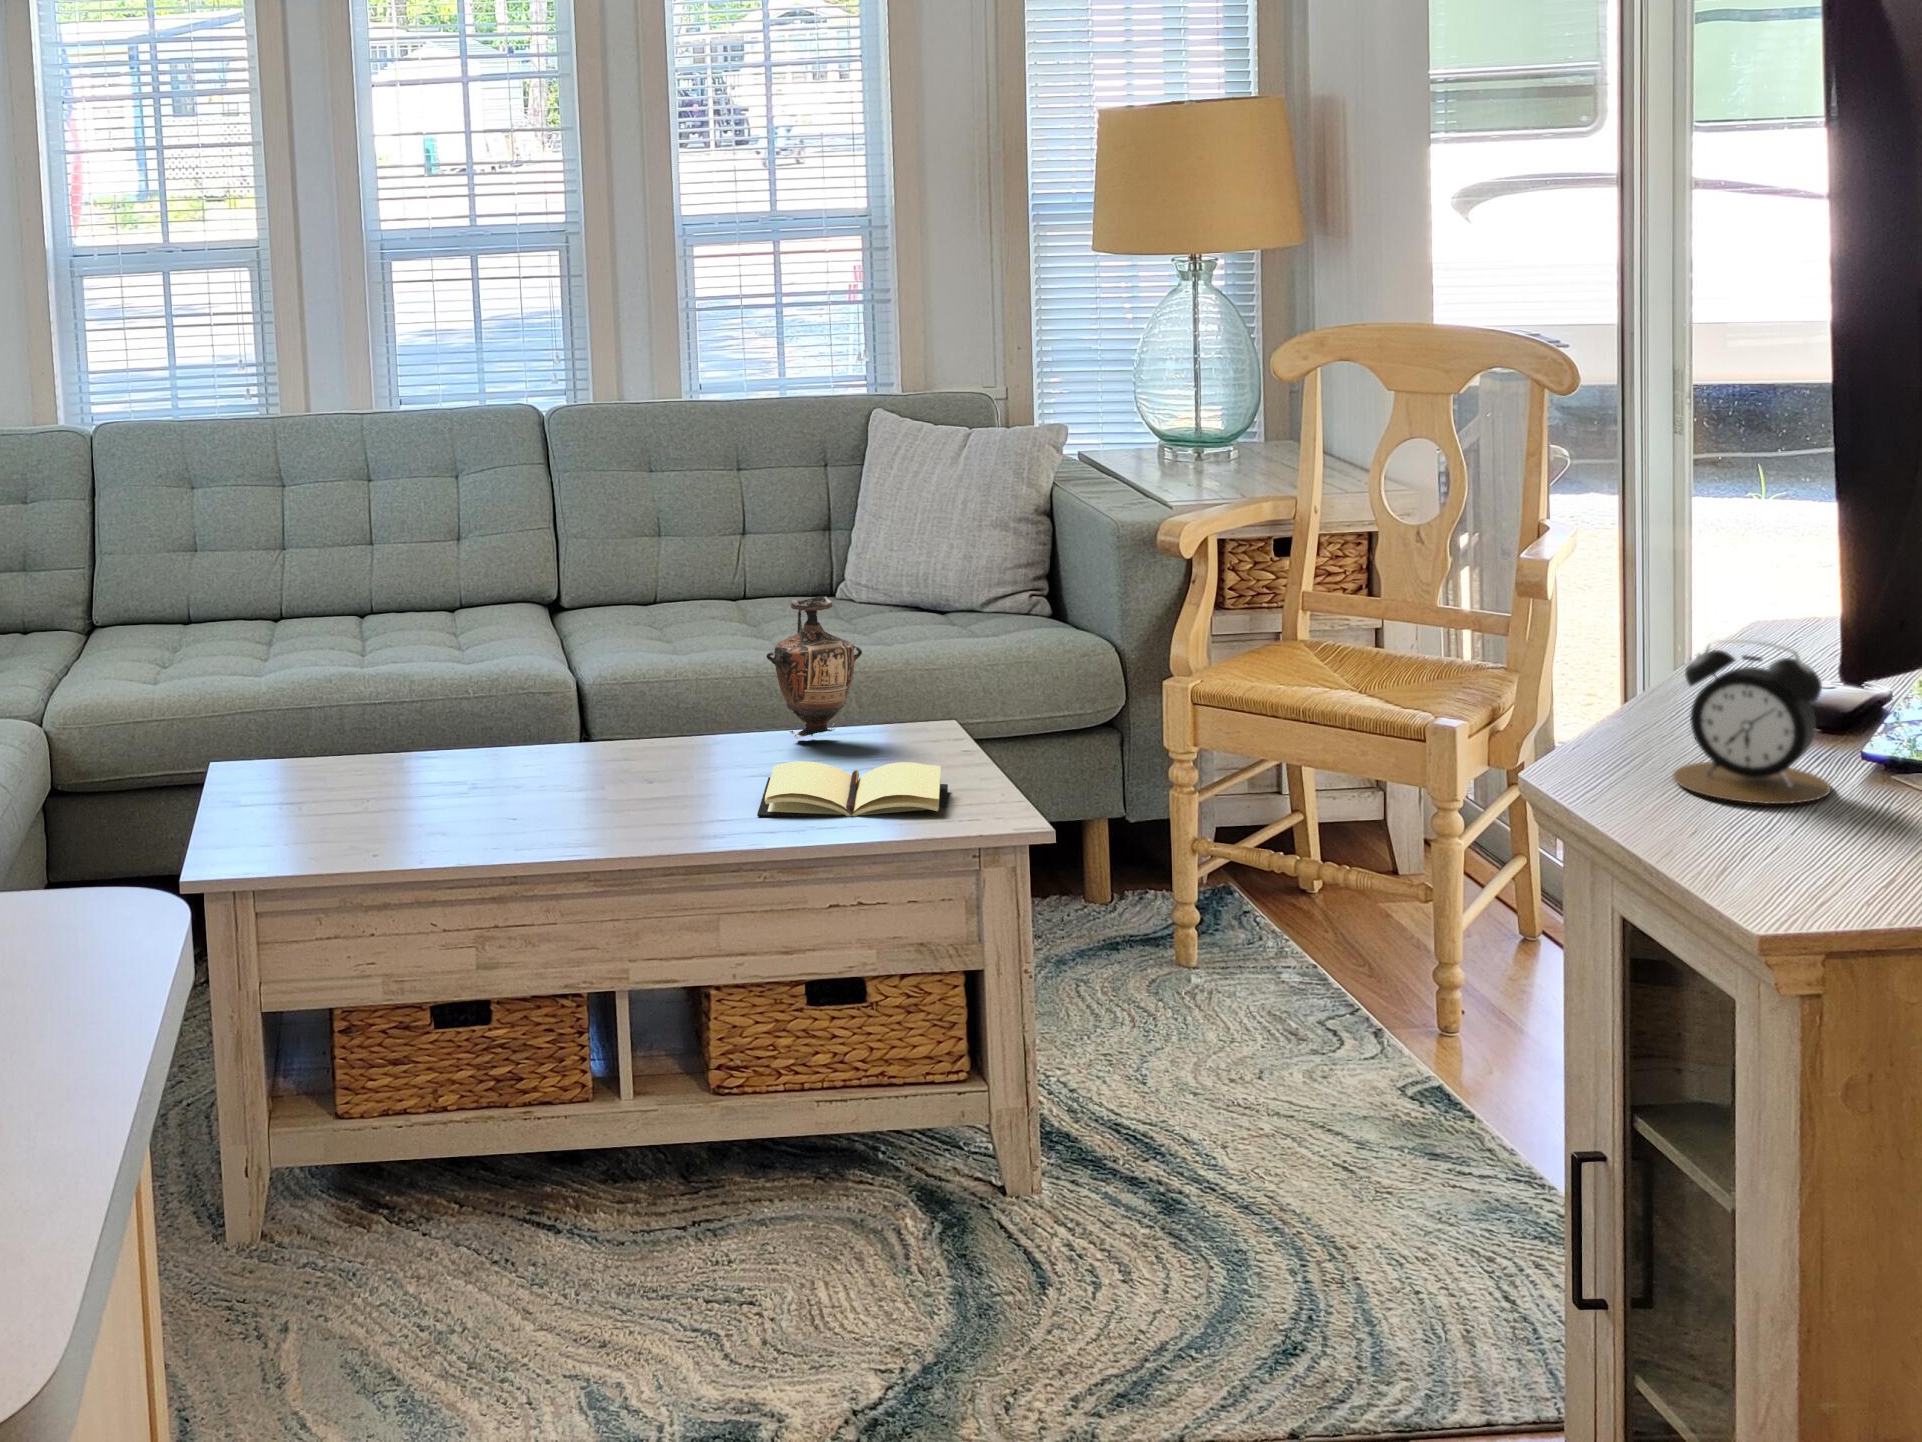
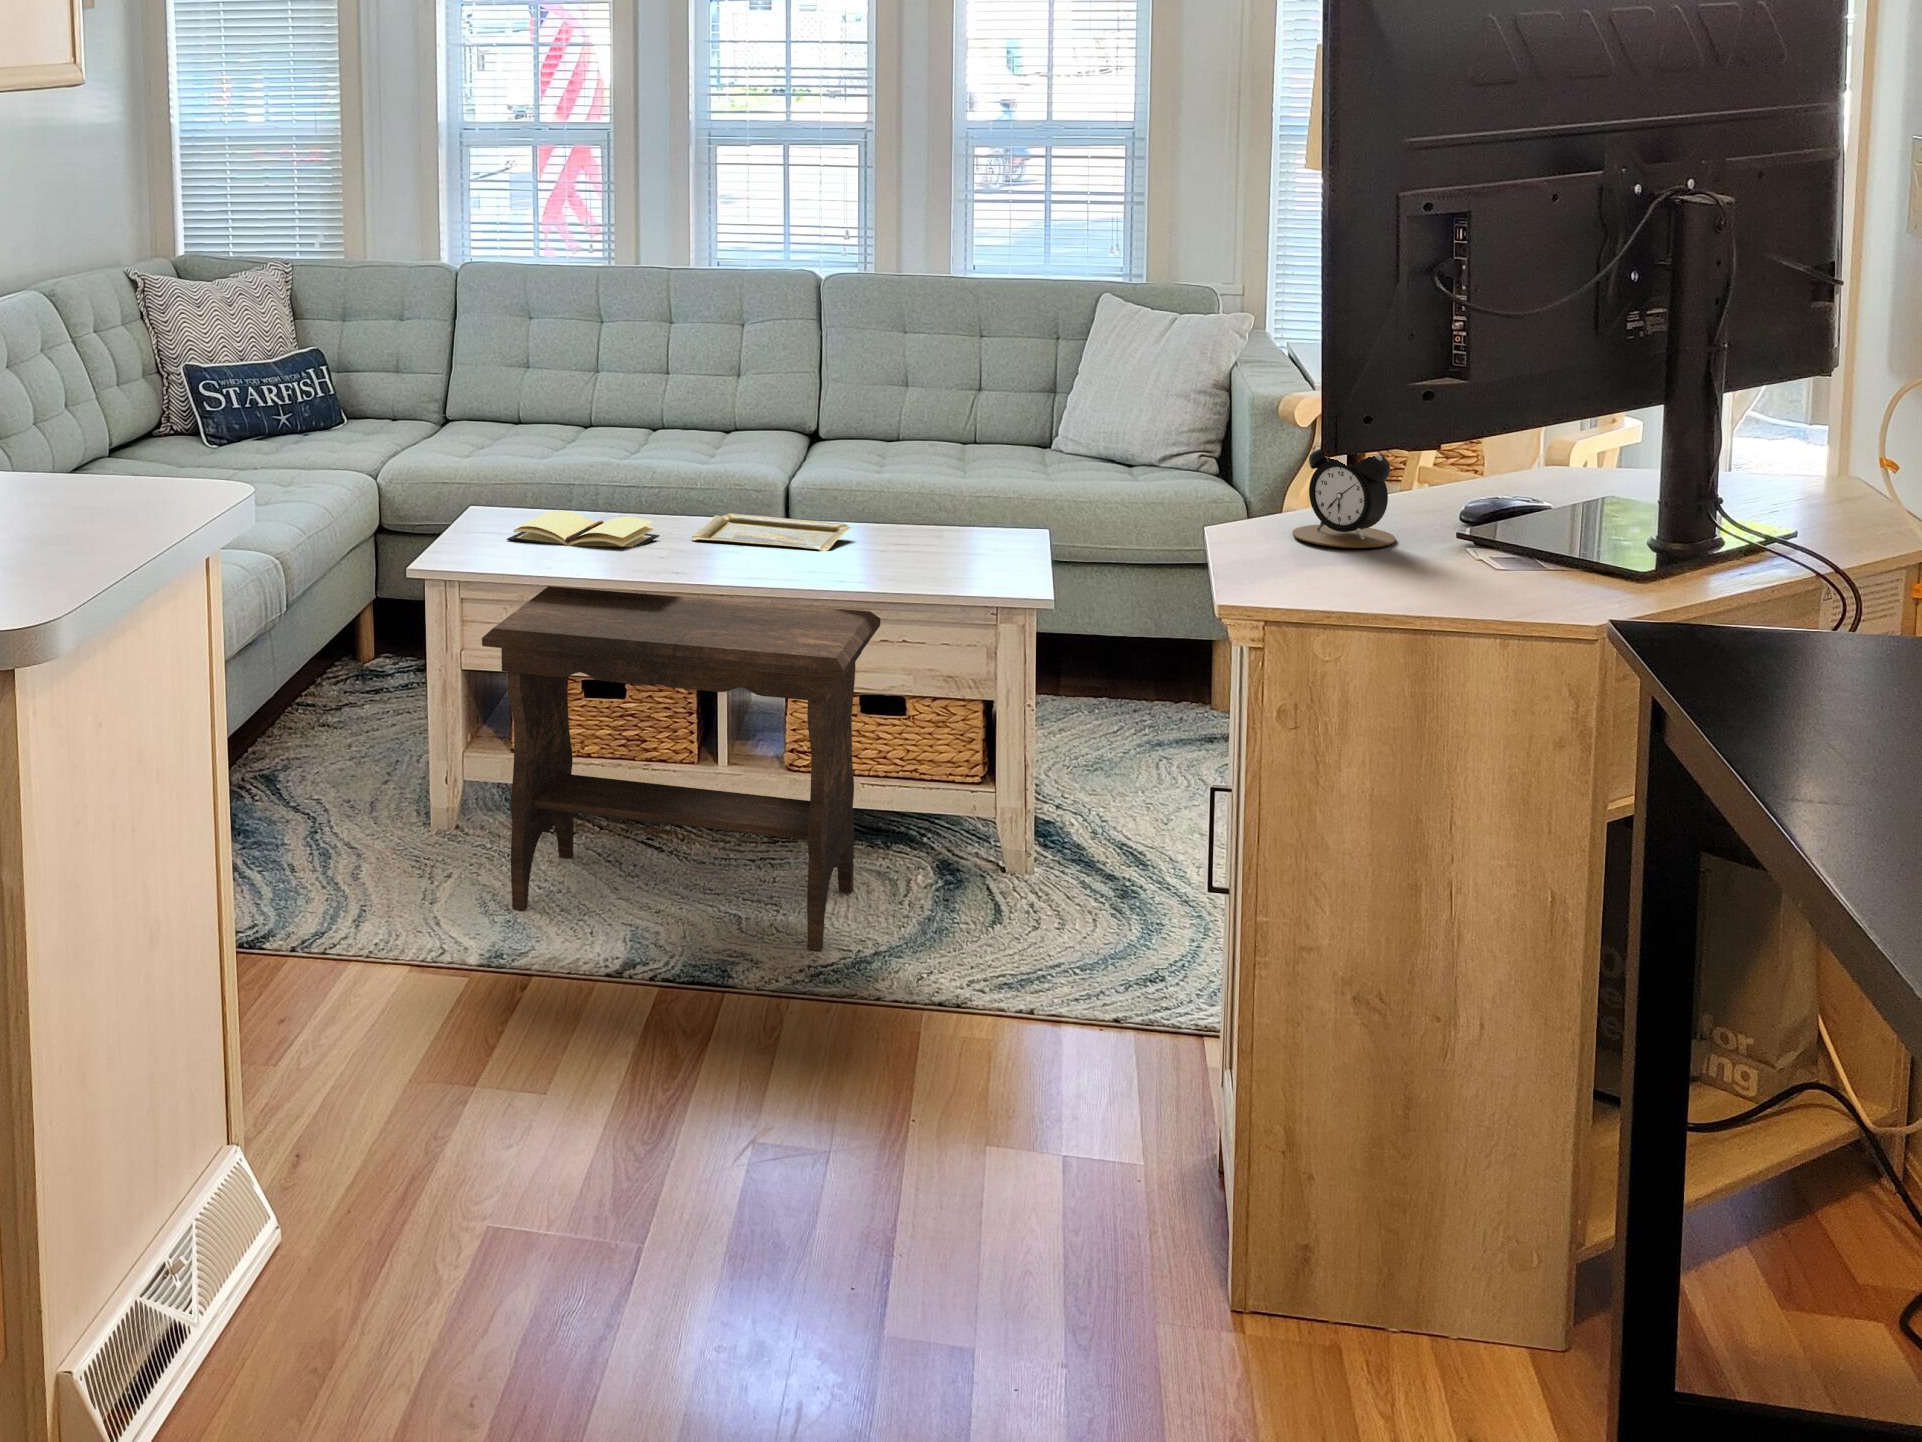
vase: present [766,596,862,738] -> none [903,417,984,532]
tray: none [521,739,717,785] -> present [692,513,851,551]
book: present [757,761,948,818] -> present [507,511,660,547]
footstool: none [343,881,872,1375] -> present [482,586,880,951]

